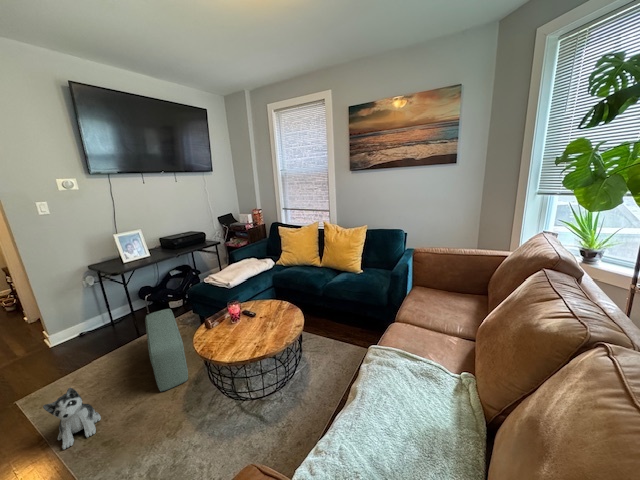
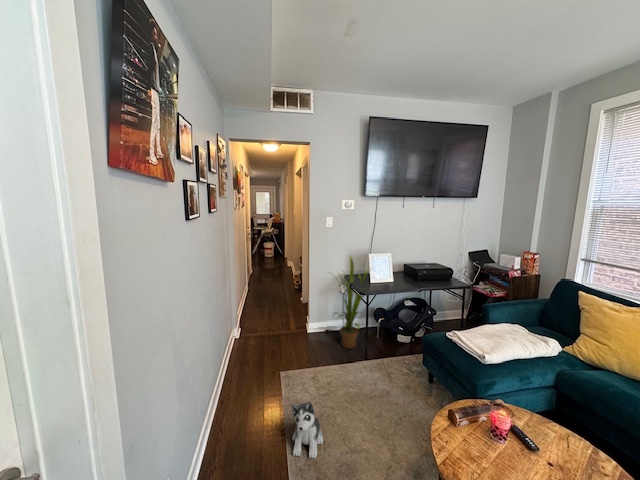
house plant: none [54,241,130,338] -> present [334,256,368,348]
pouf: present [145,309,188,391] -> none [375,348,411,461]

